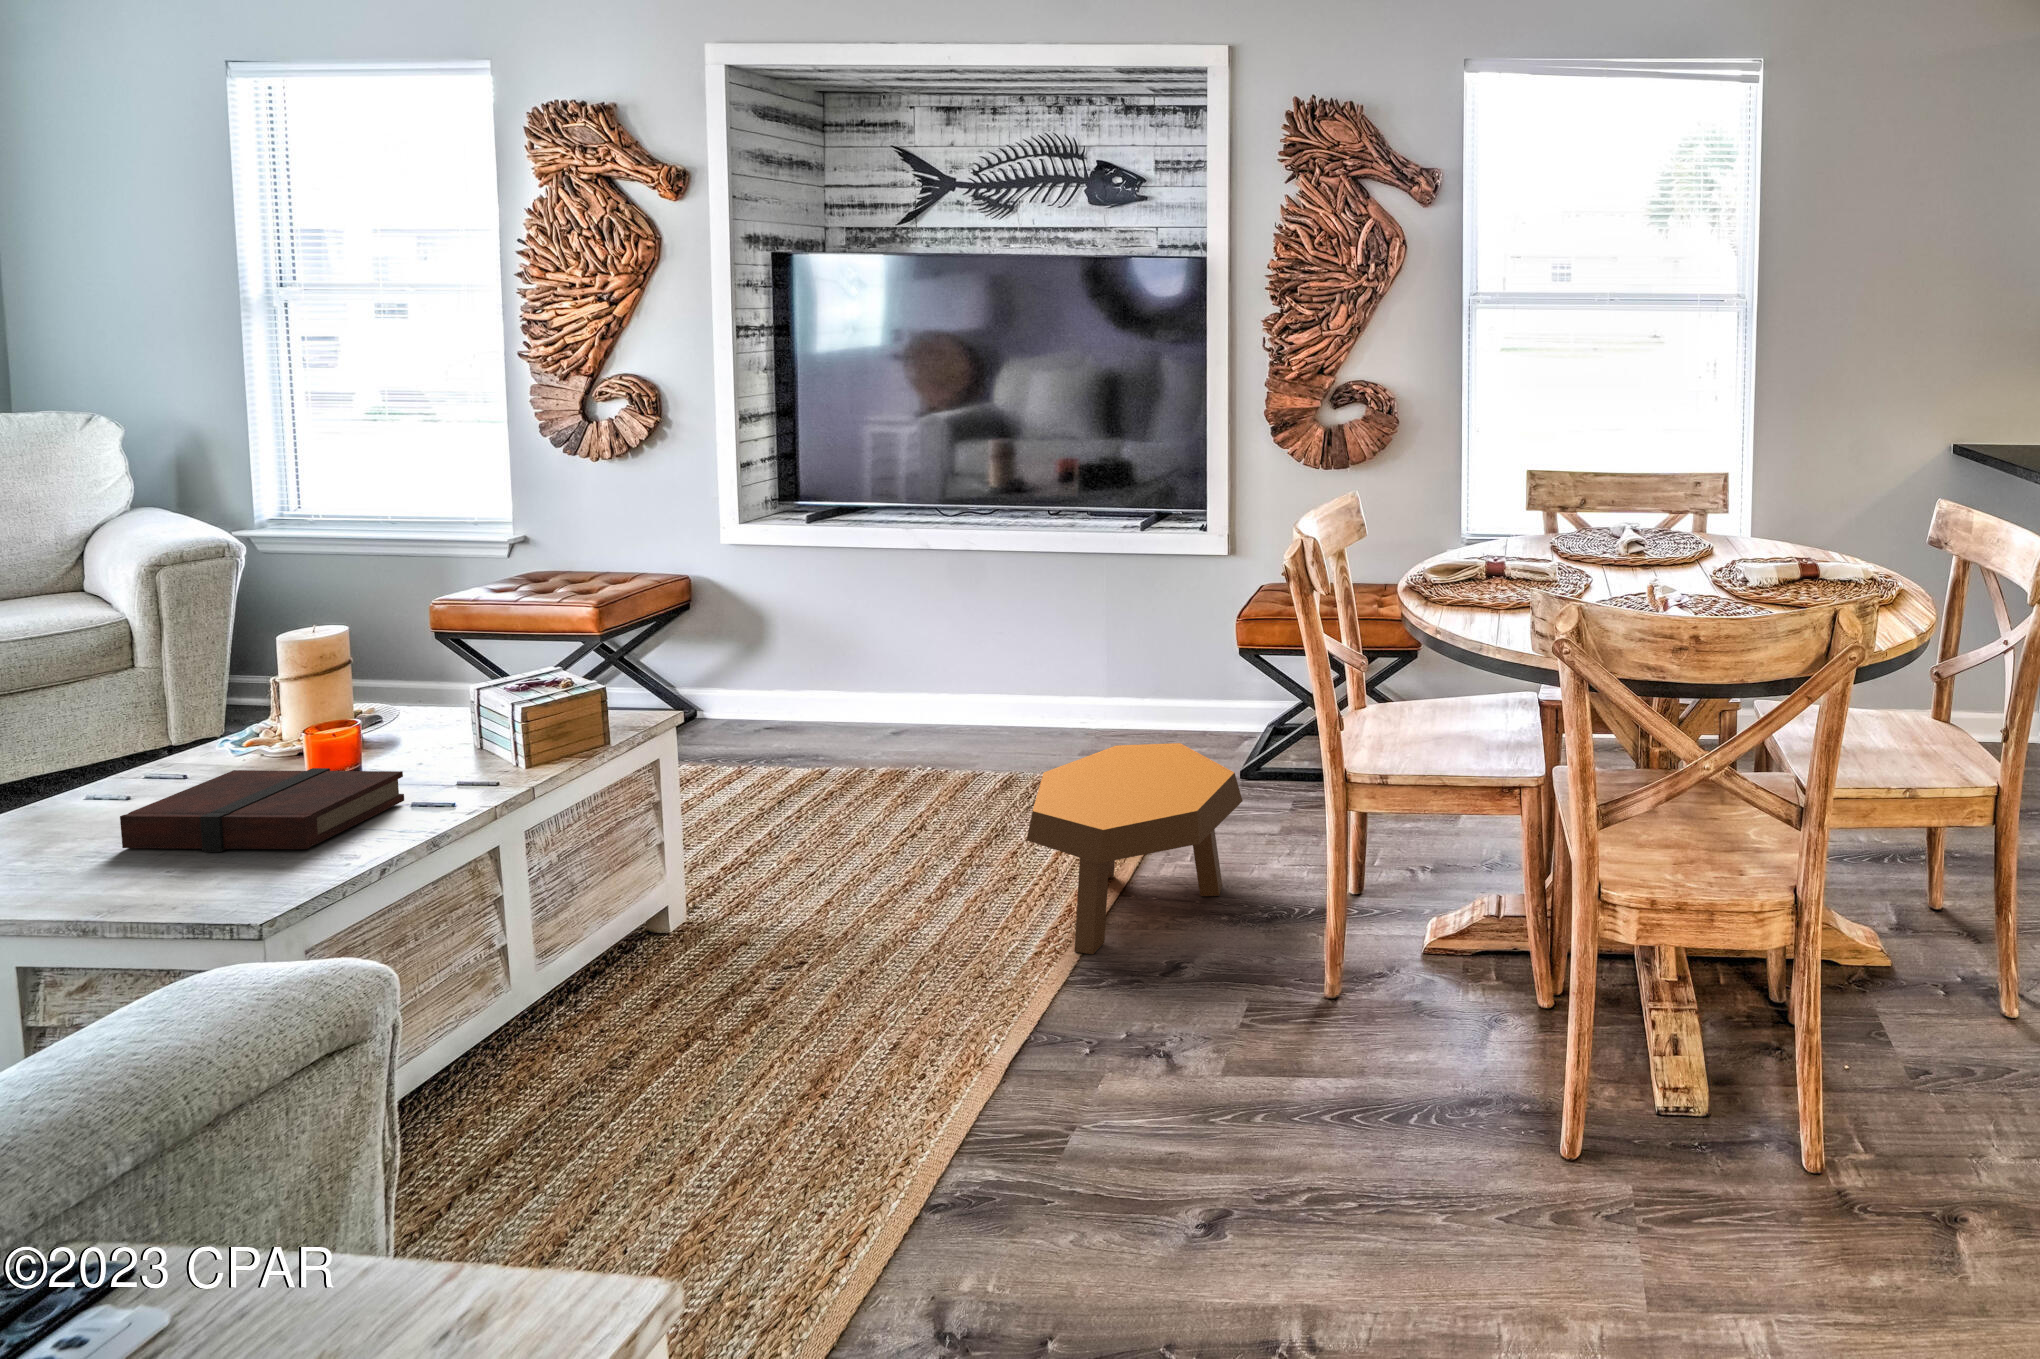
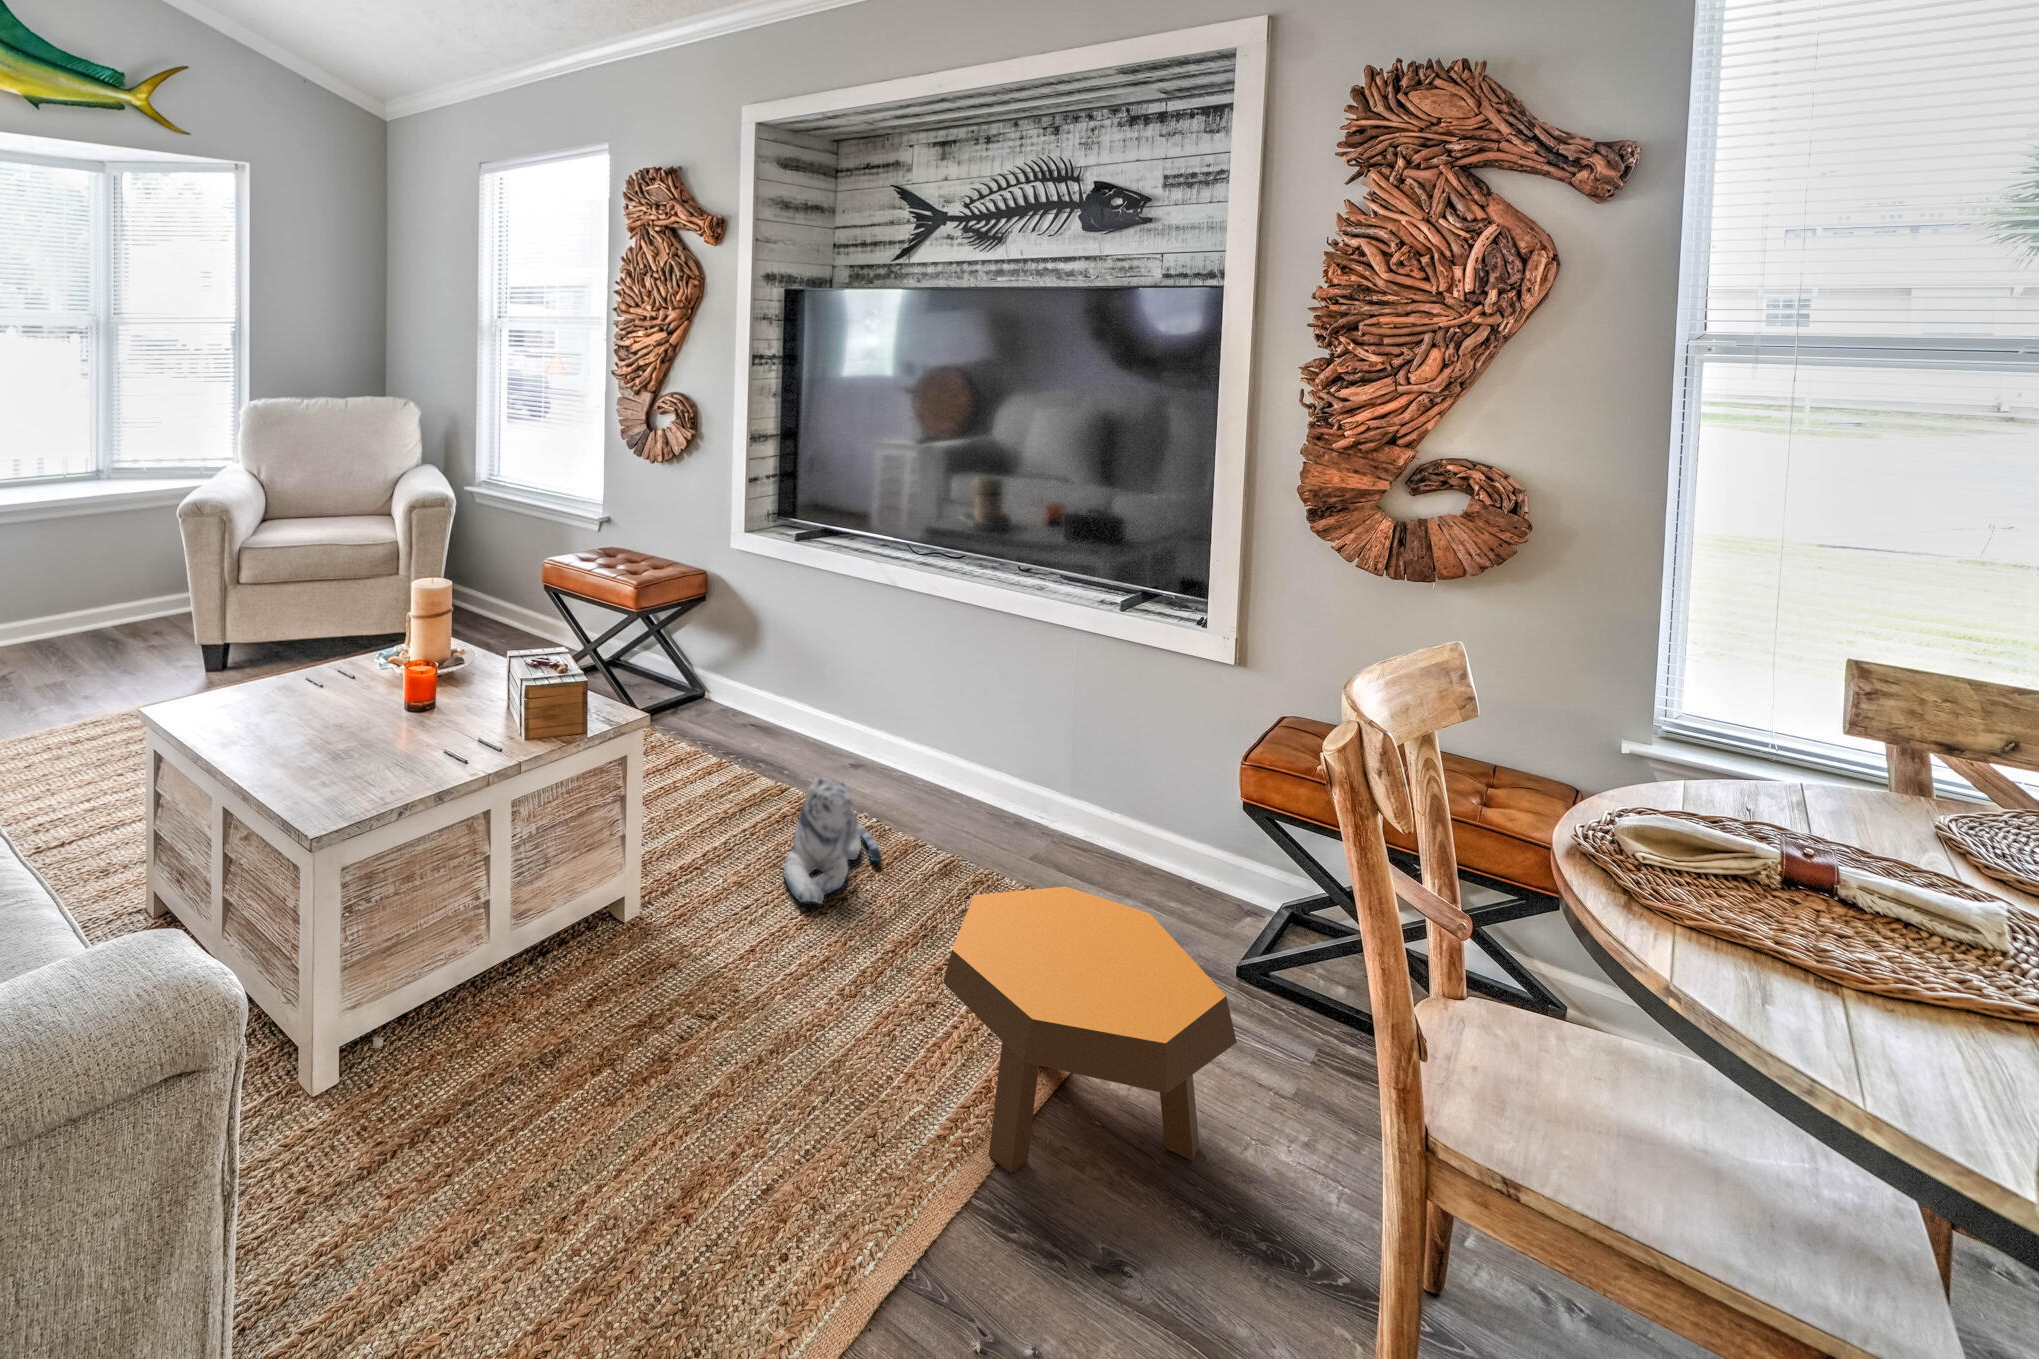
plush toy: none [843,734,942,853] -> present [783,778,881,904]
book: present [120,768,404,852] -> none [283,685,435,773]

